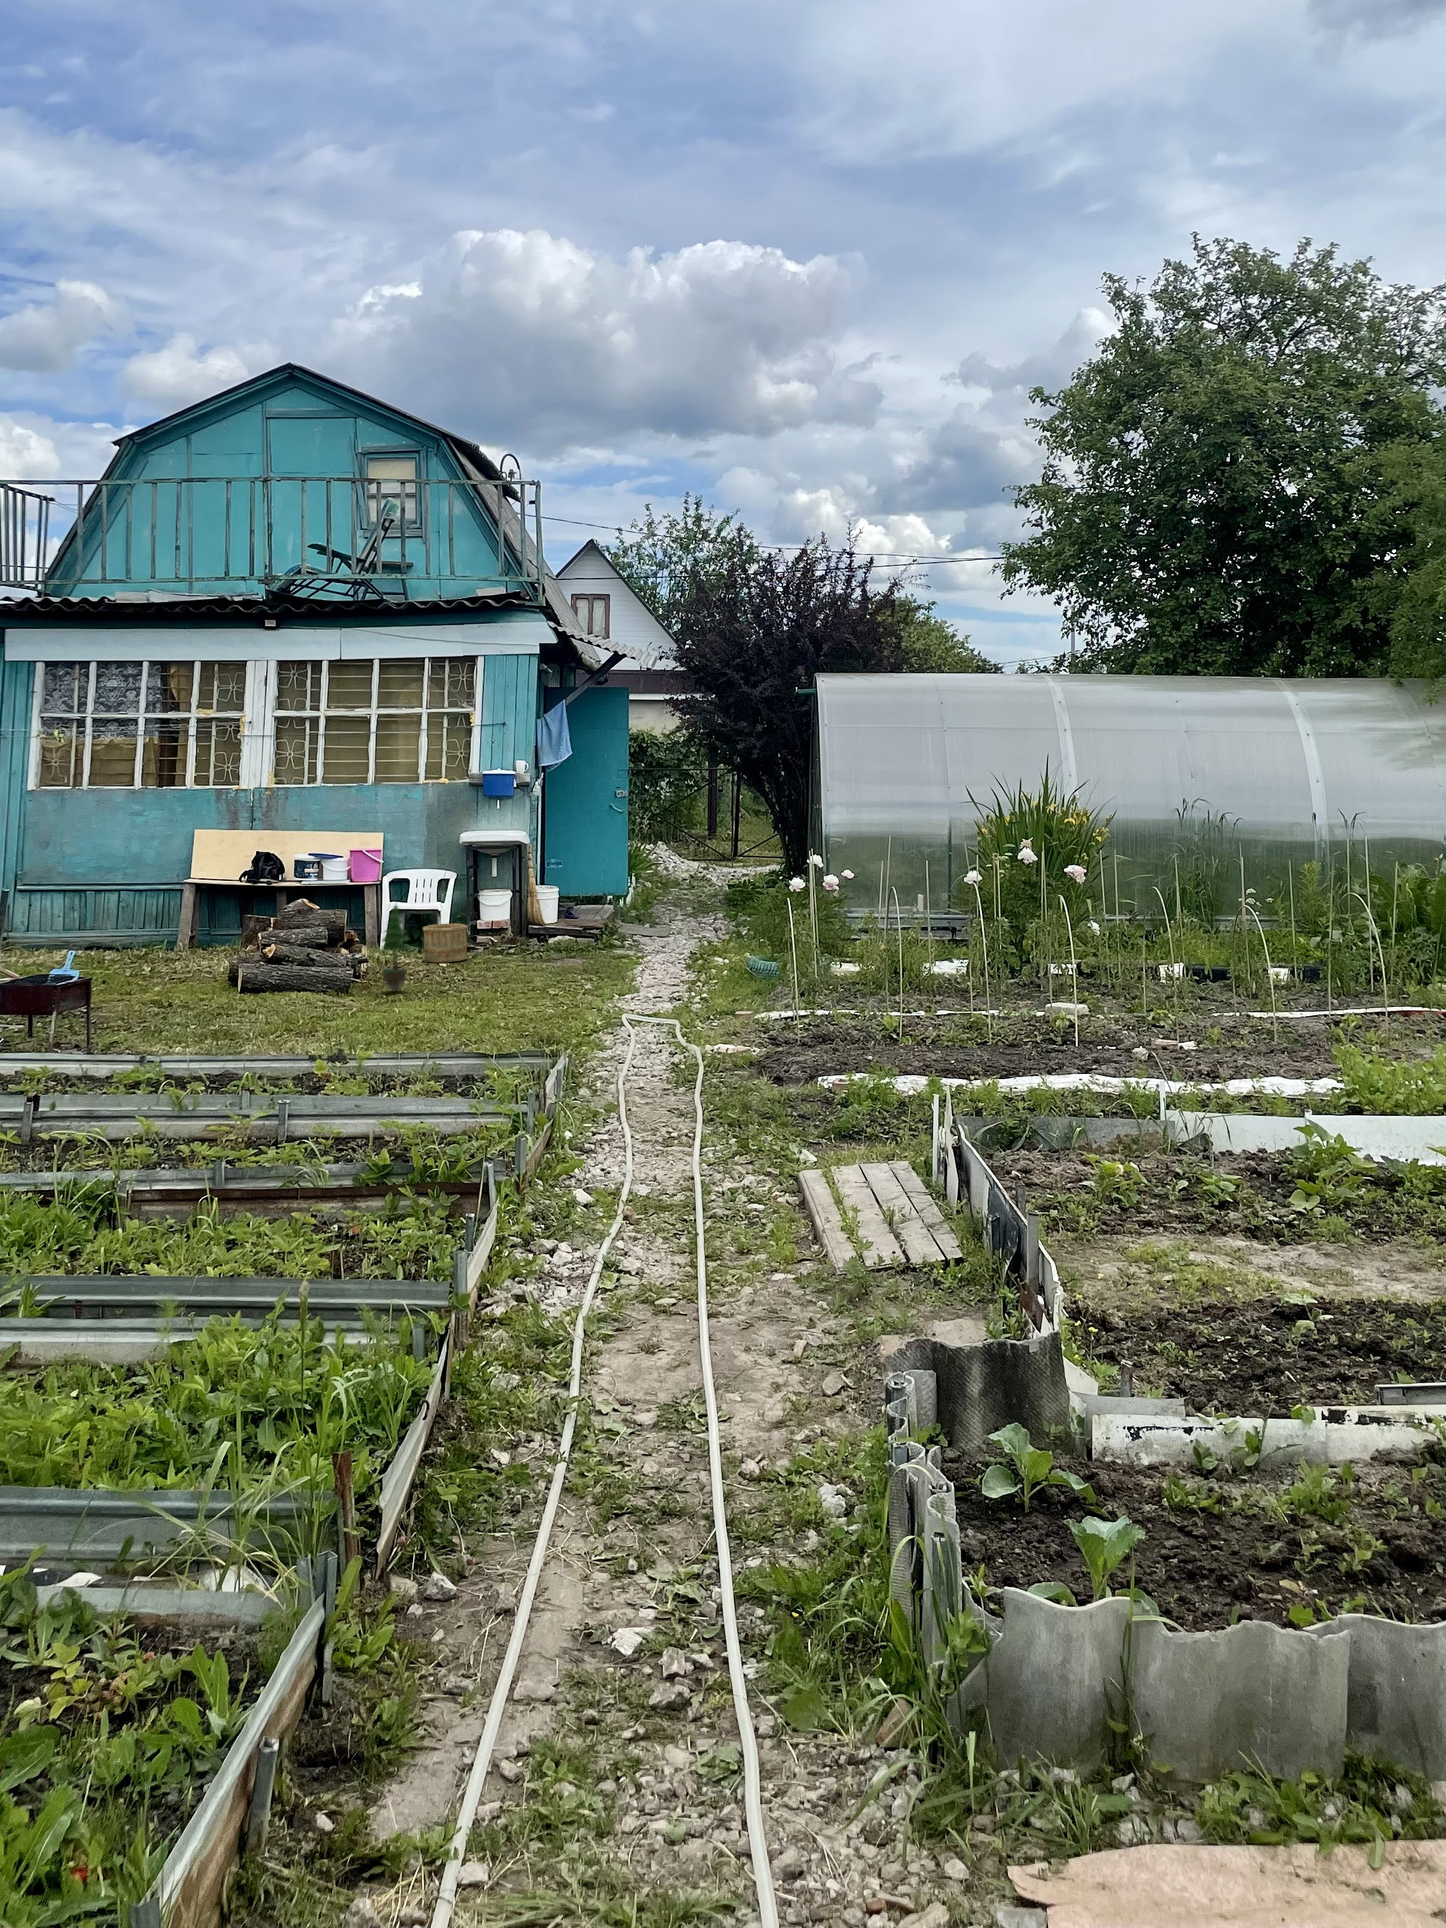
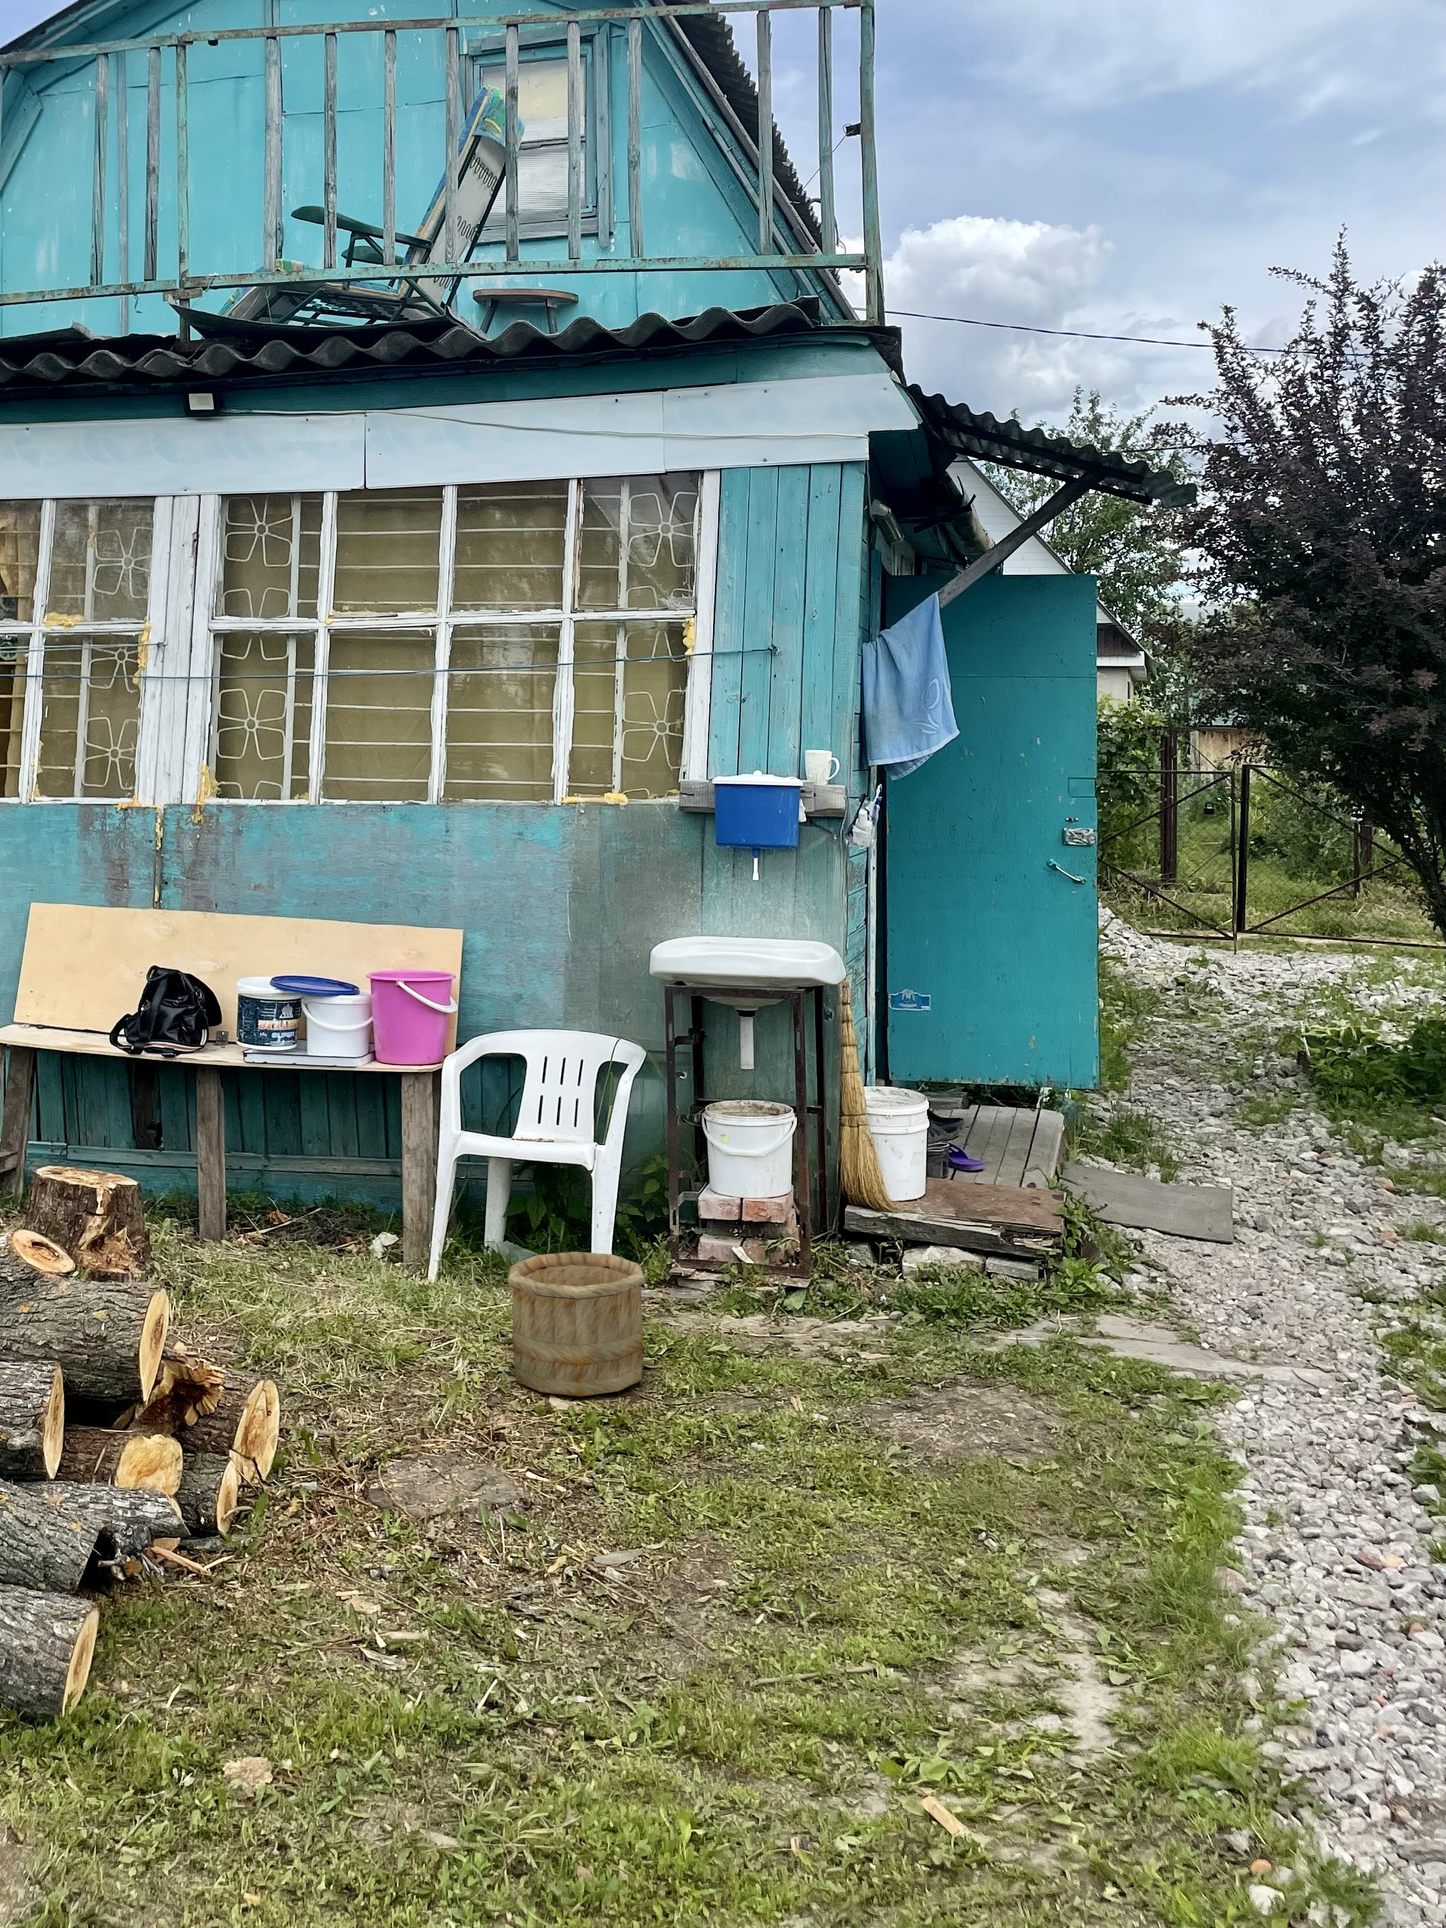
potted tree: present [382,905,409,991] -> none [231,1324,359,1683]

